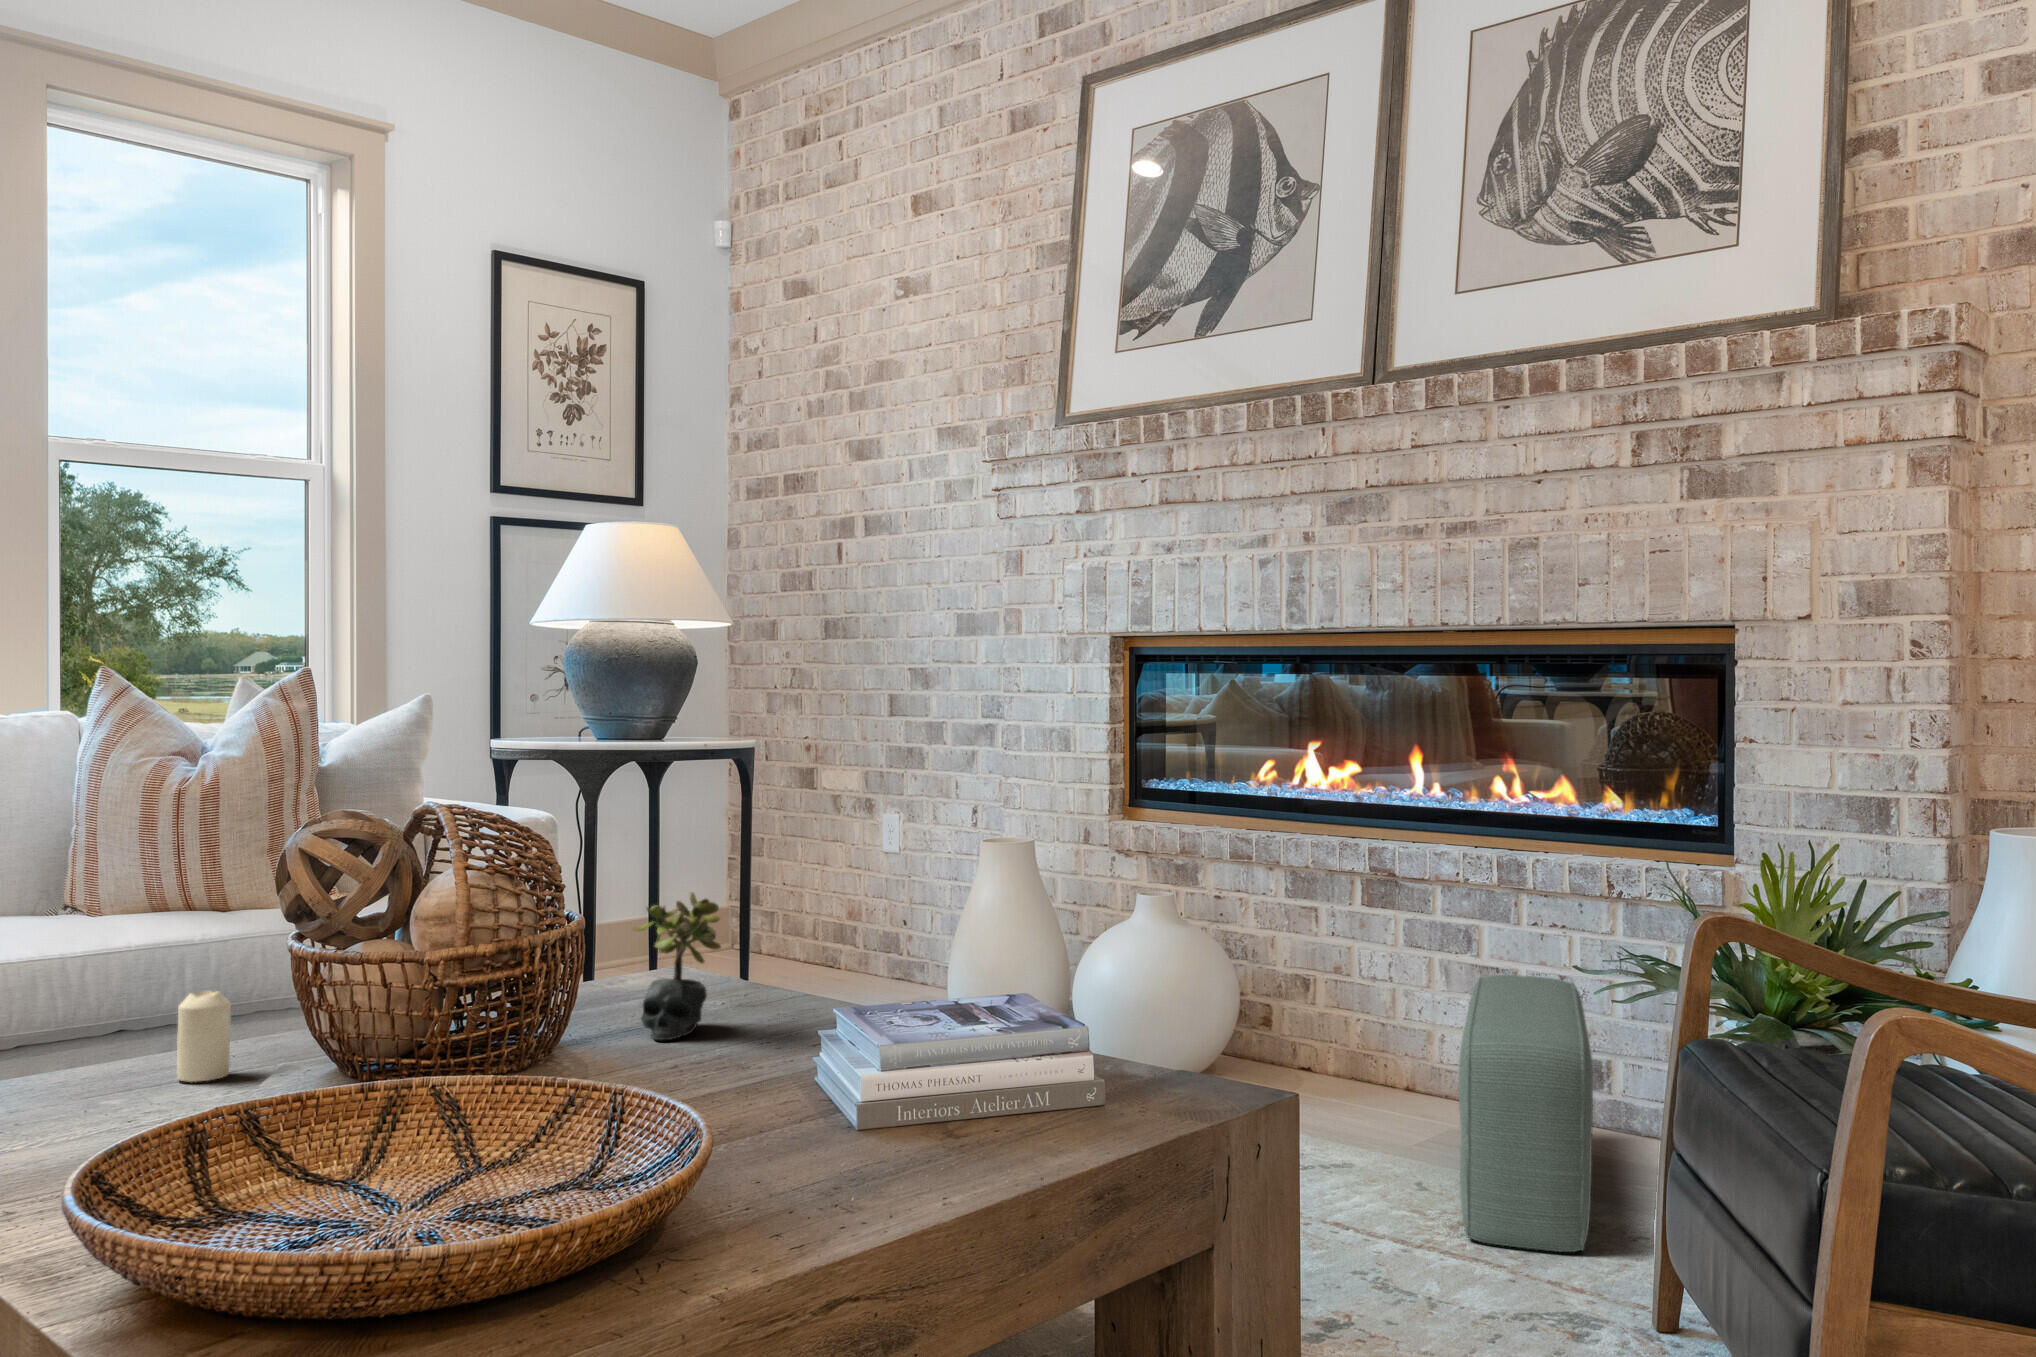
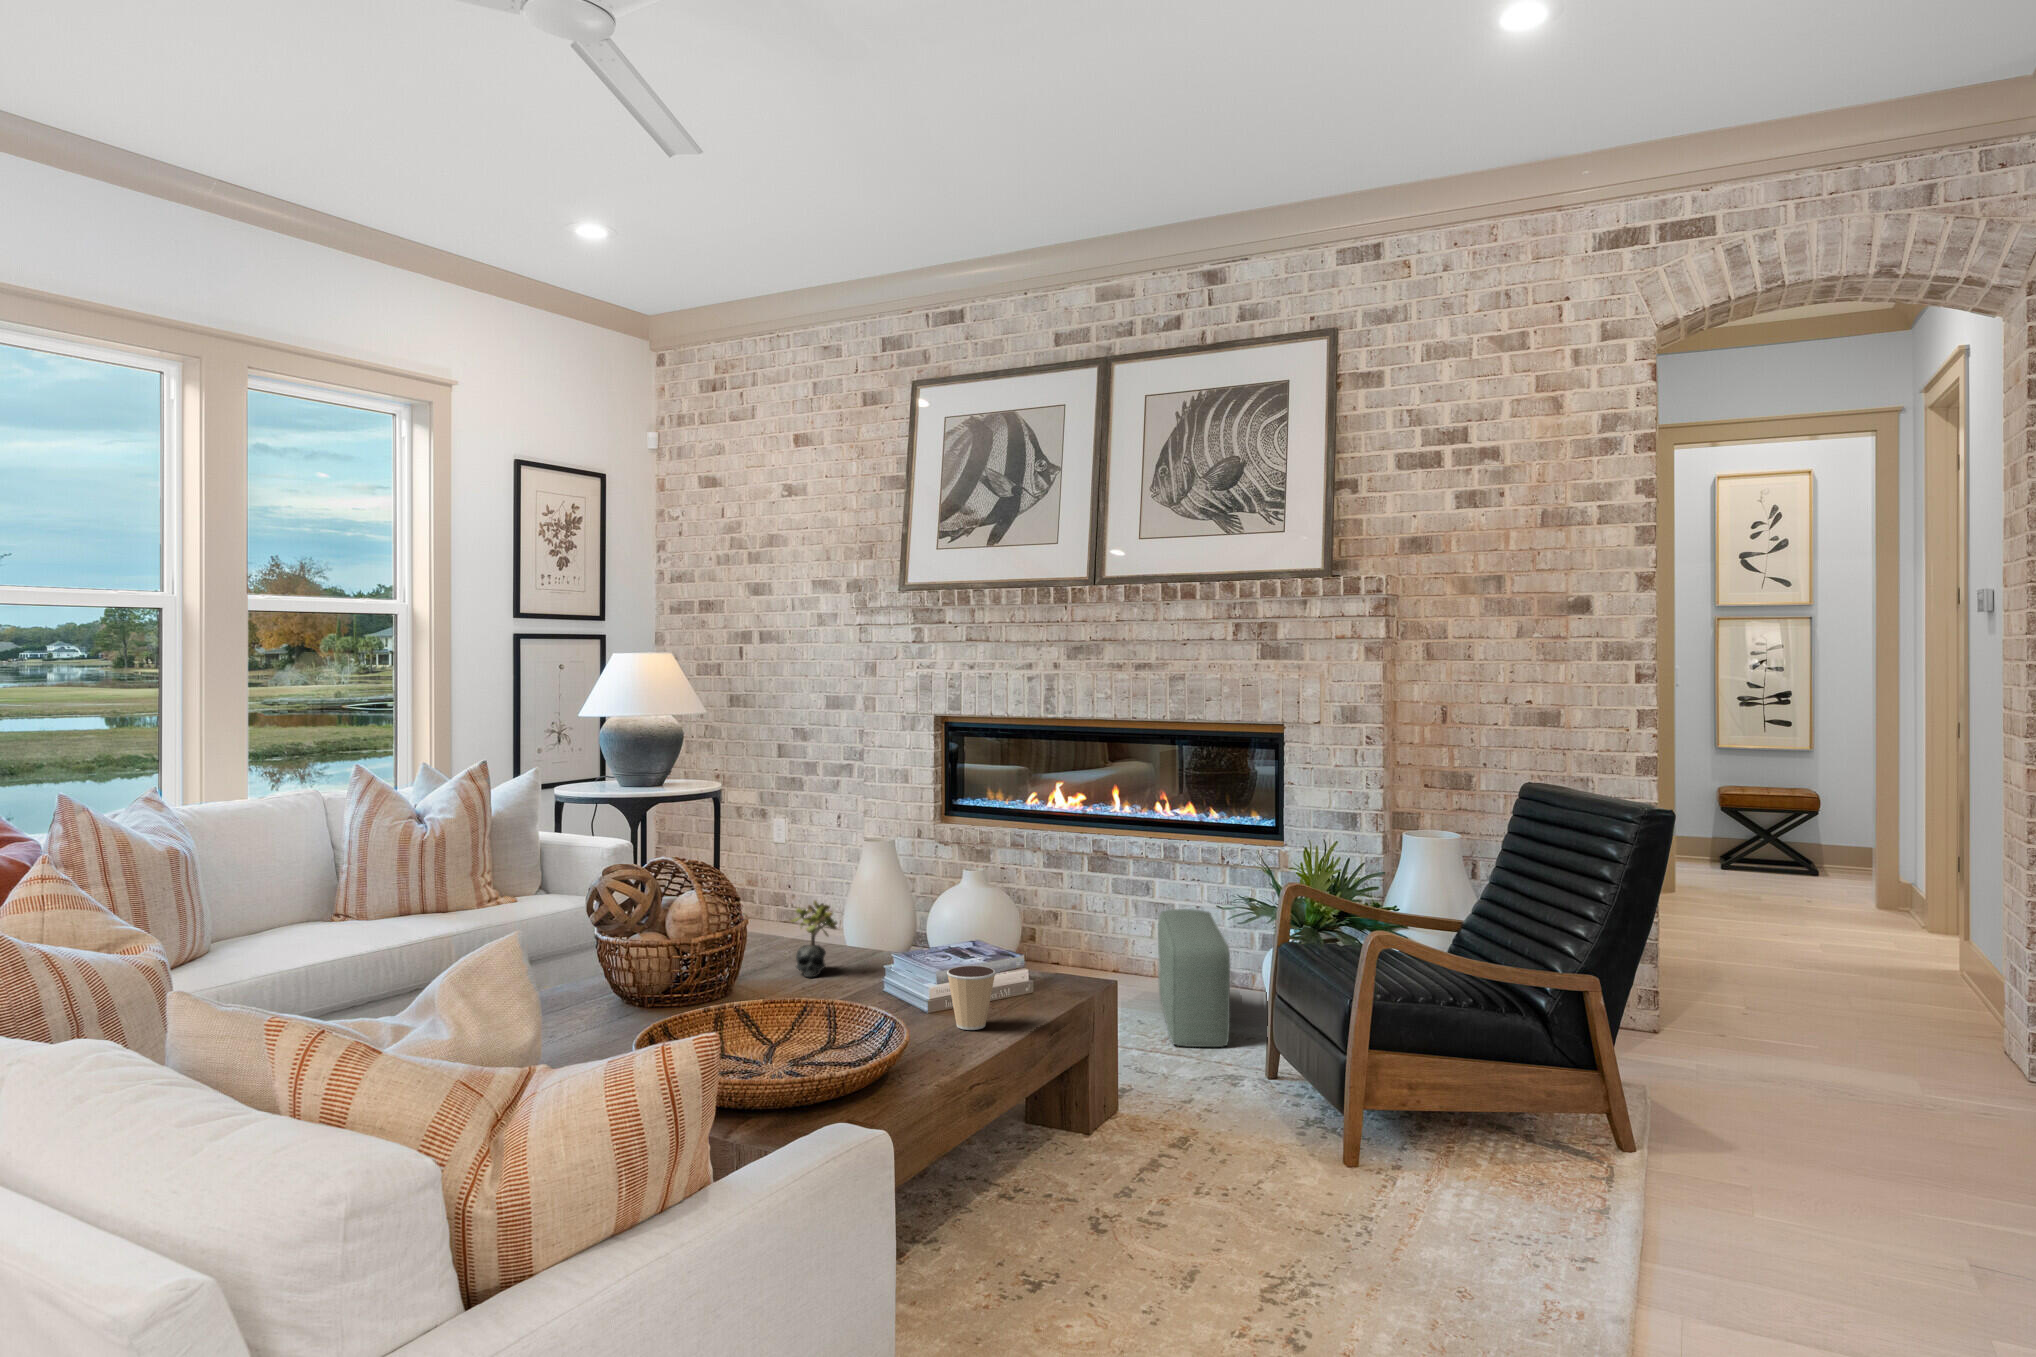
candle: present [177,990,231,1082] -> none [582,969,608,1017]
coffee cup: none [809,1027,921,1171] -> present [947,966,996,1030]

